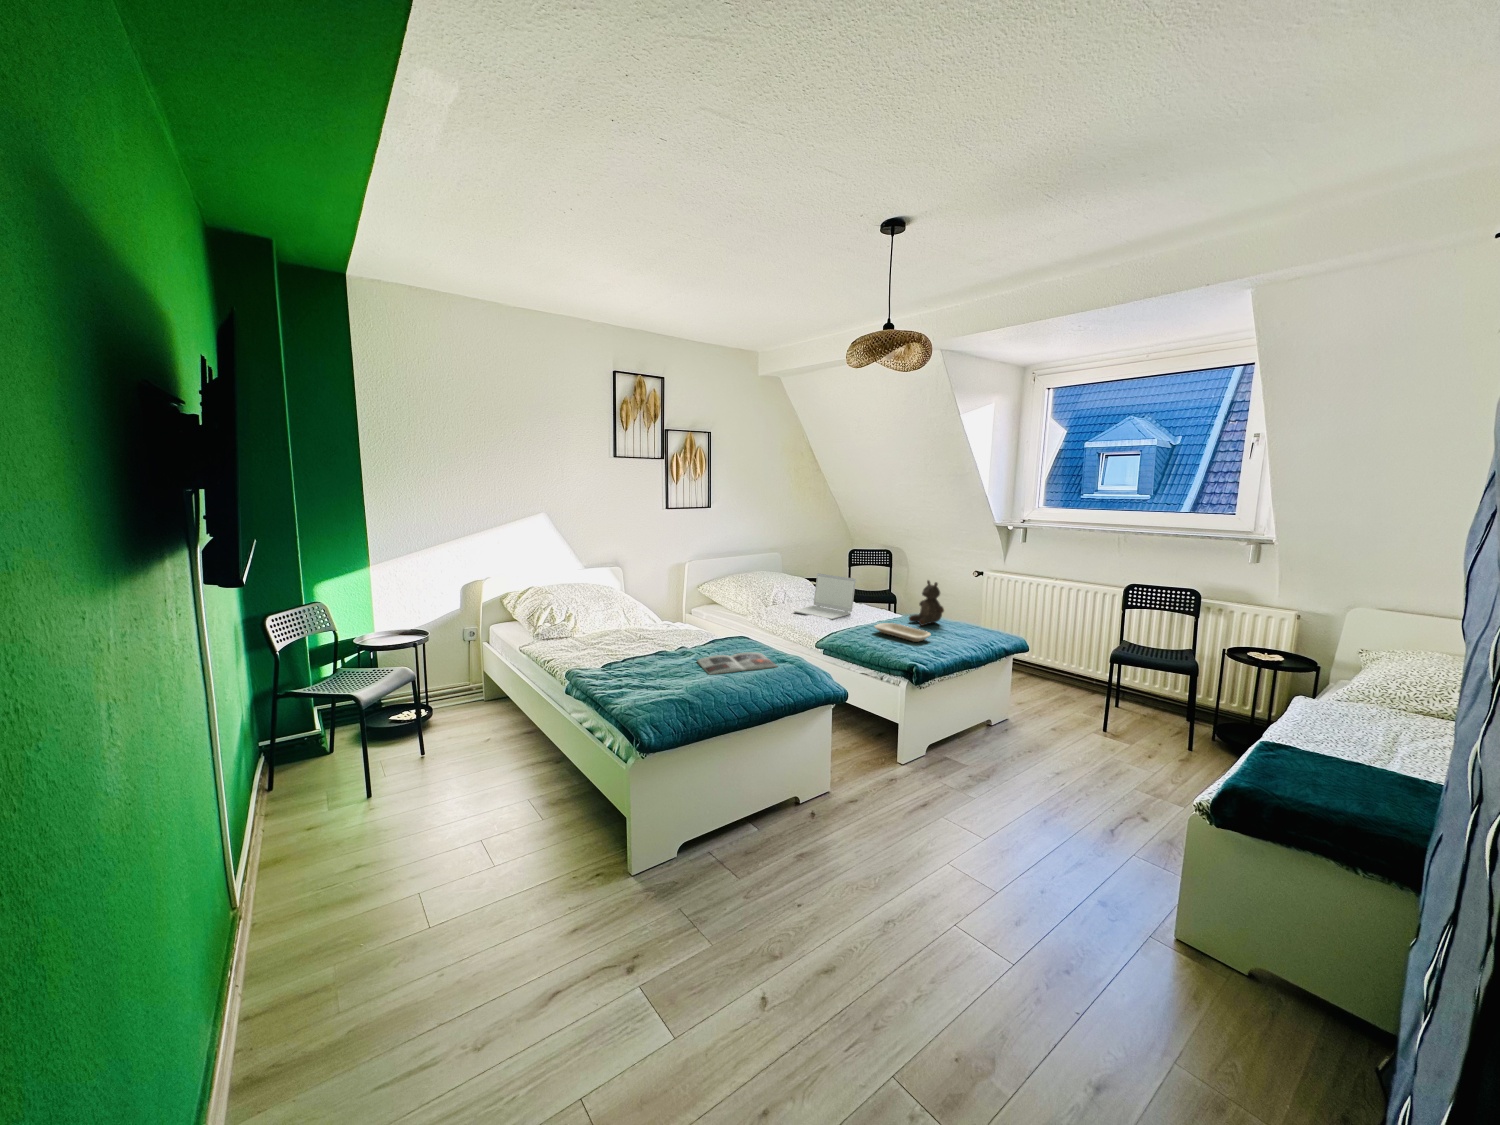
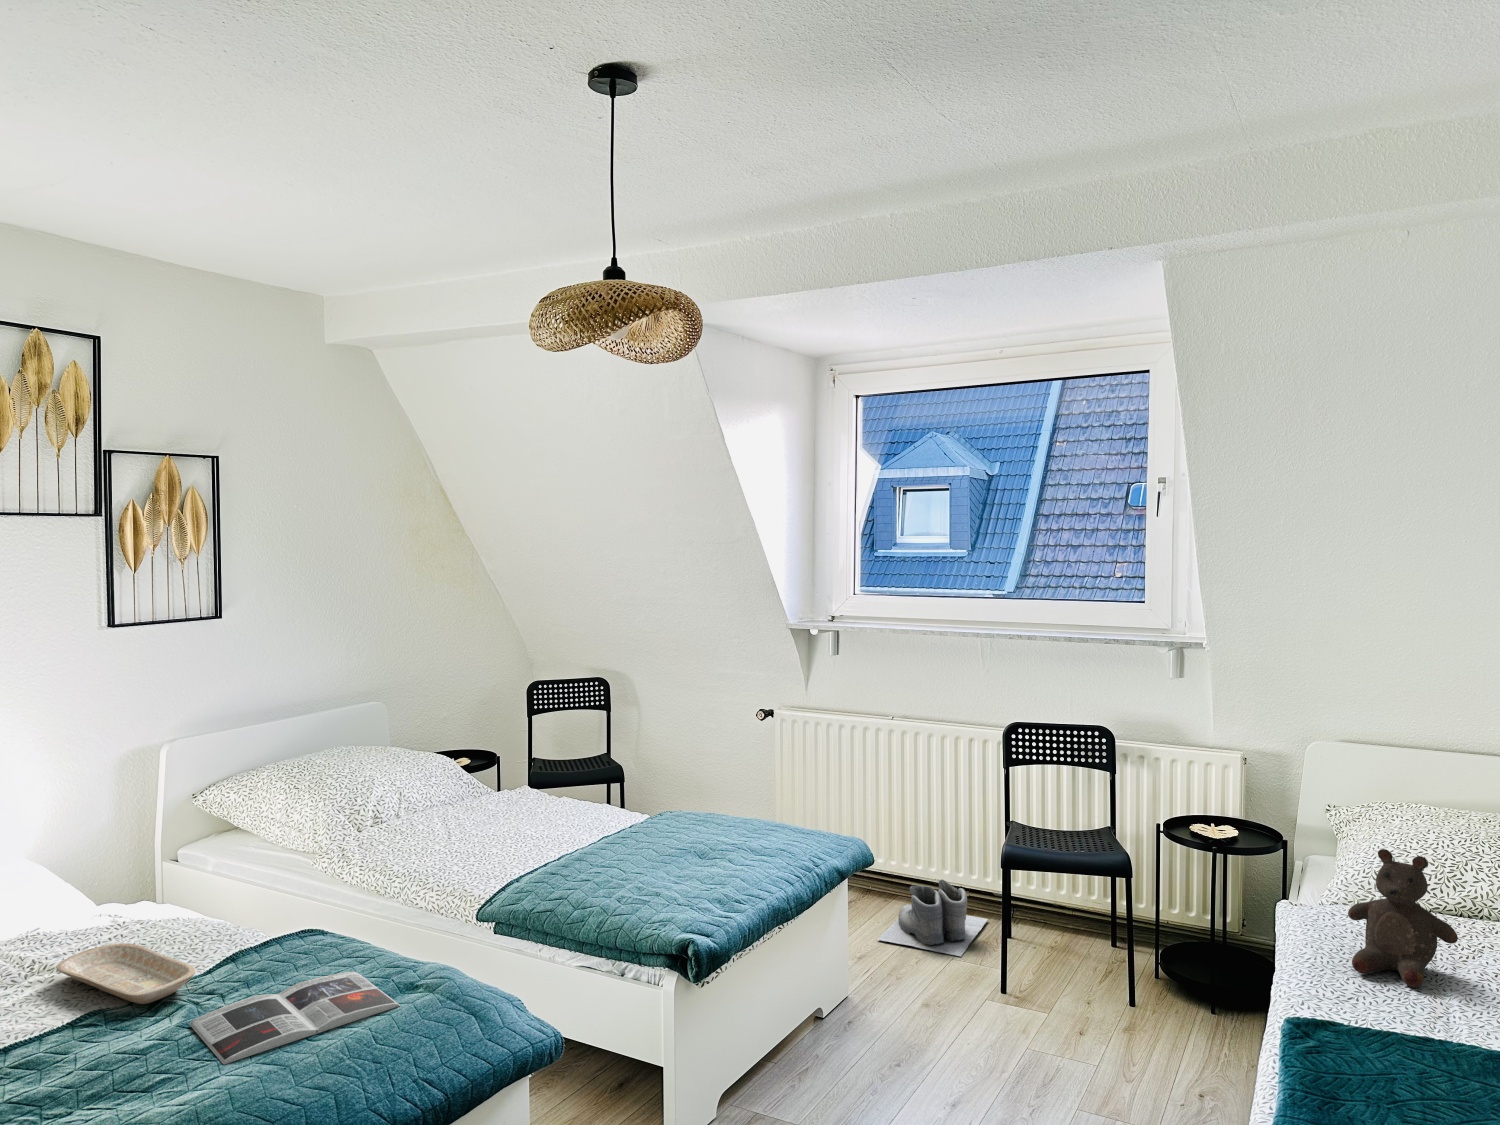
laptop: present [794,573,856,620] -> none [421,748,550,848]
stuffed bear: present [909,580,944,626] -> present [1348,849,1458,988]
tray: present [875,623,931,642] -> present [56,943,195,1004]
boots: none [1032,669,1105,711] -> present [878,880,988,956]

